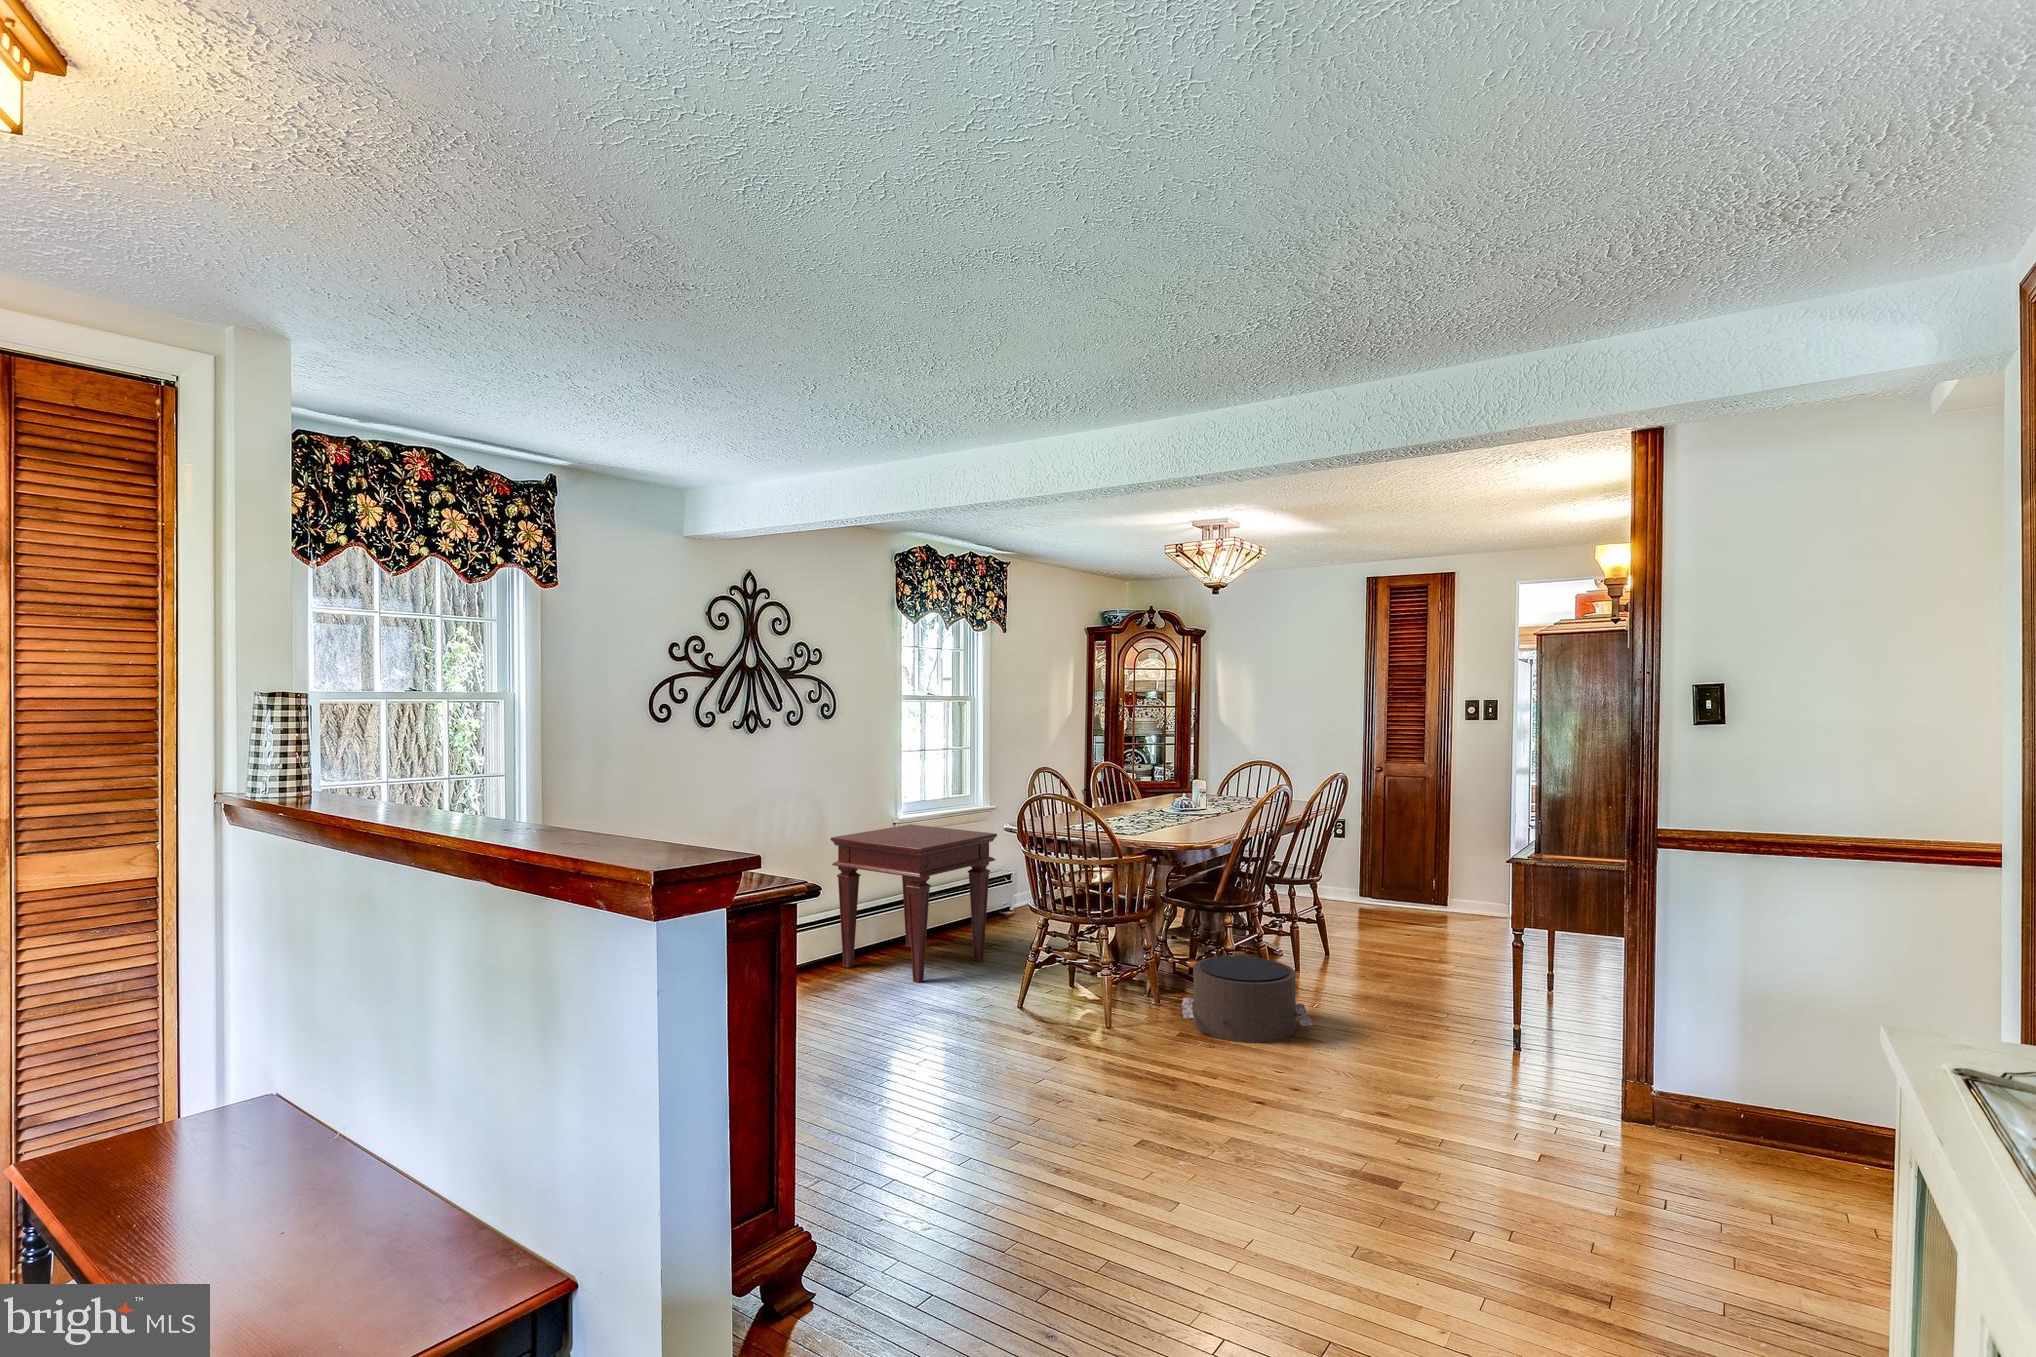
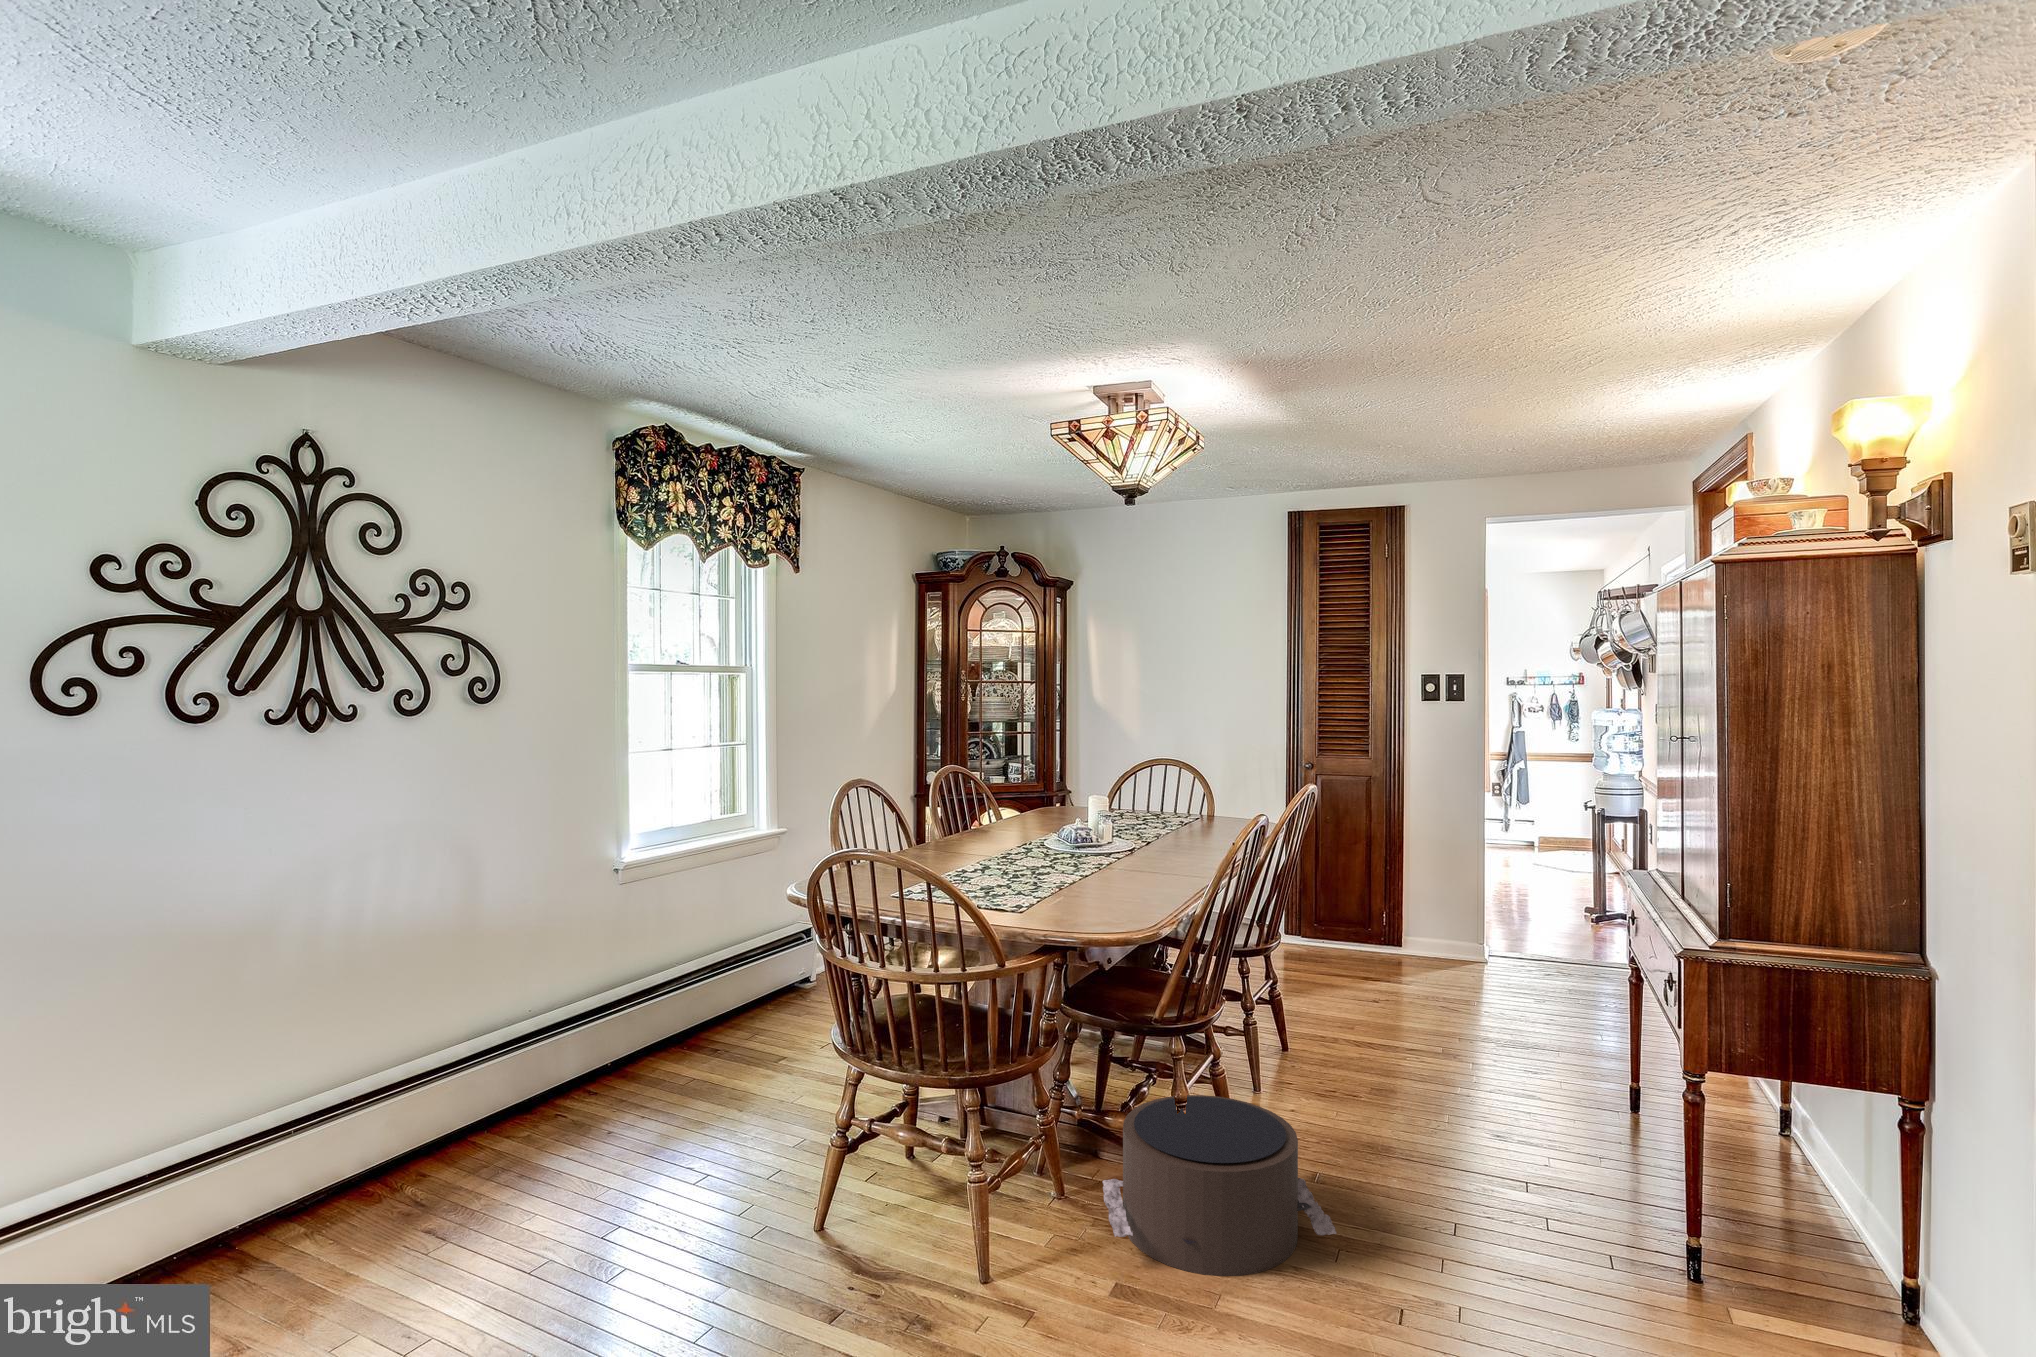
side table: present [831,824,997,983] -> none [483,872,780,1163]

